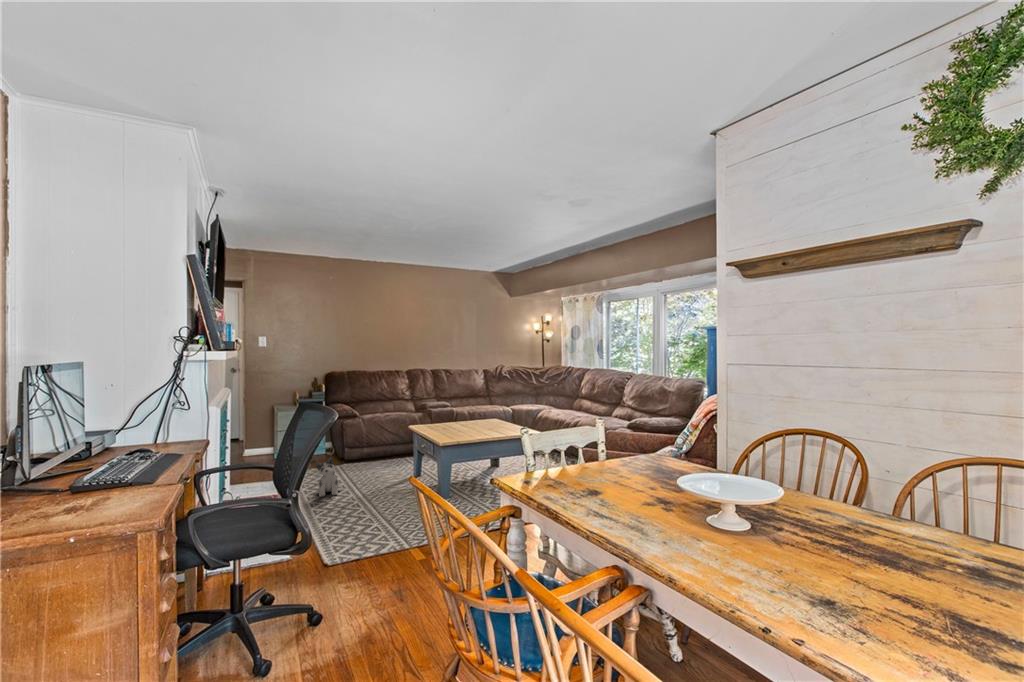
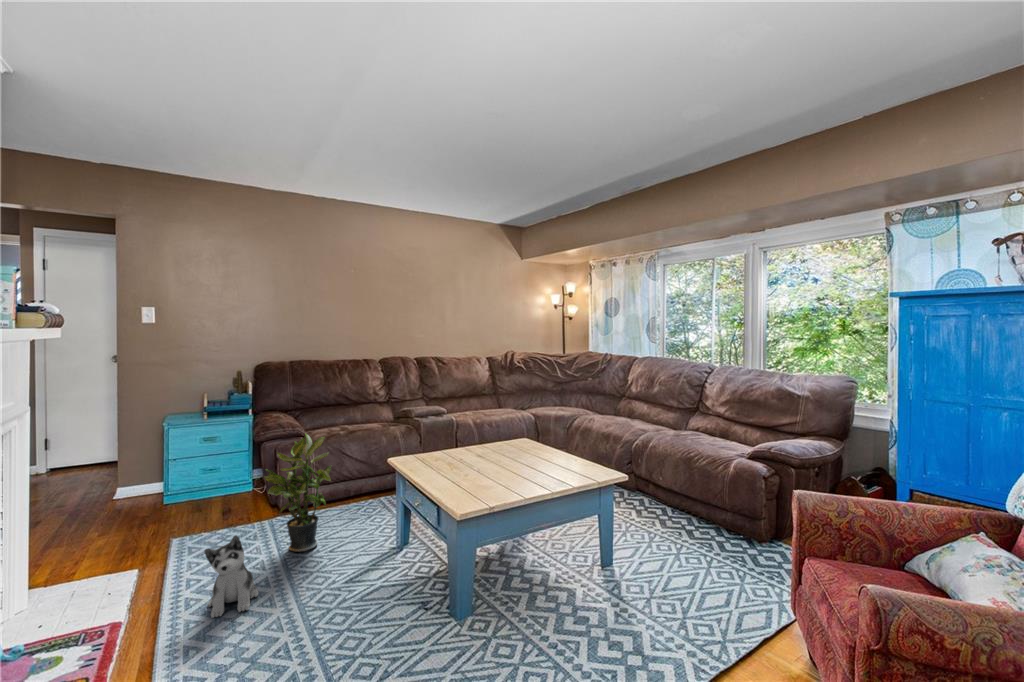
potted plant: none [340,410,377,477] -> present [264,434,331,552]

